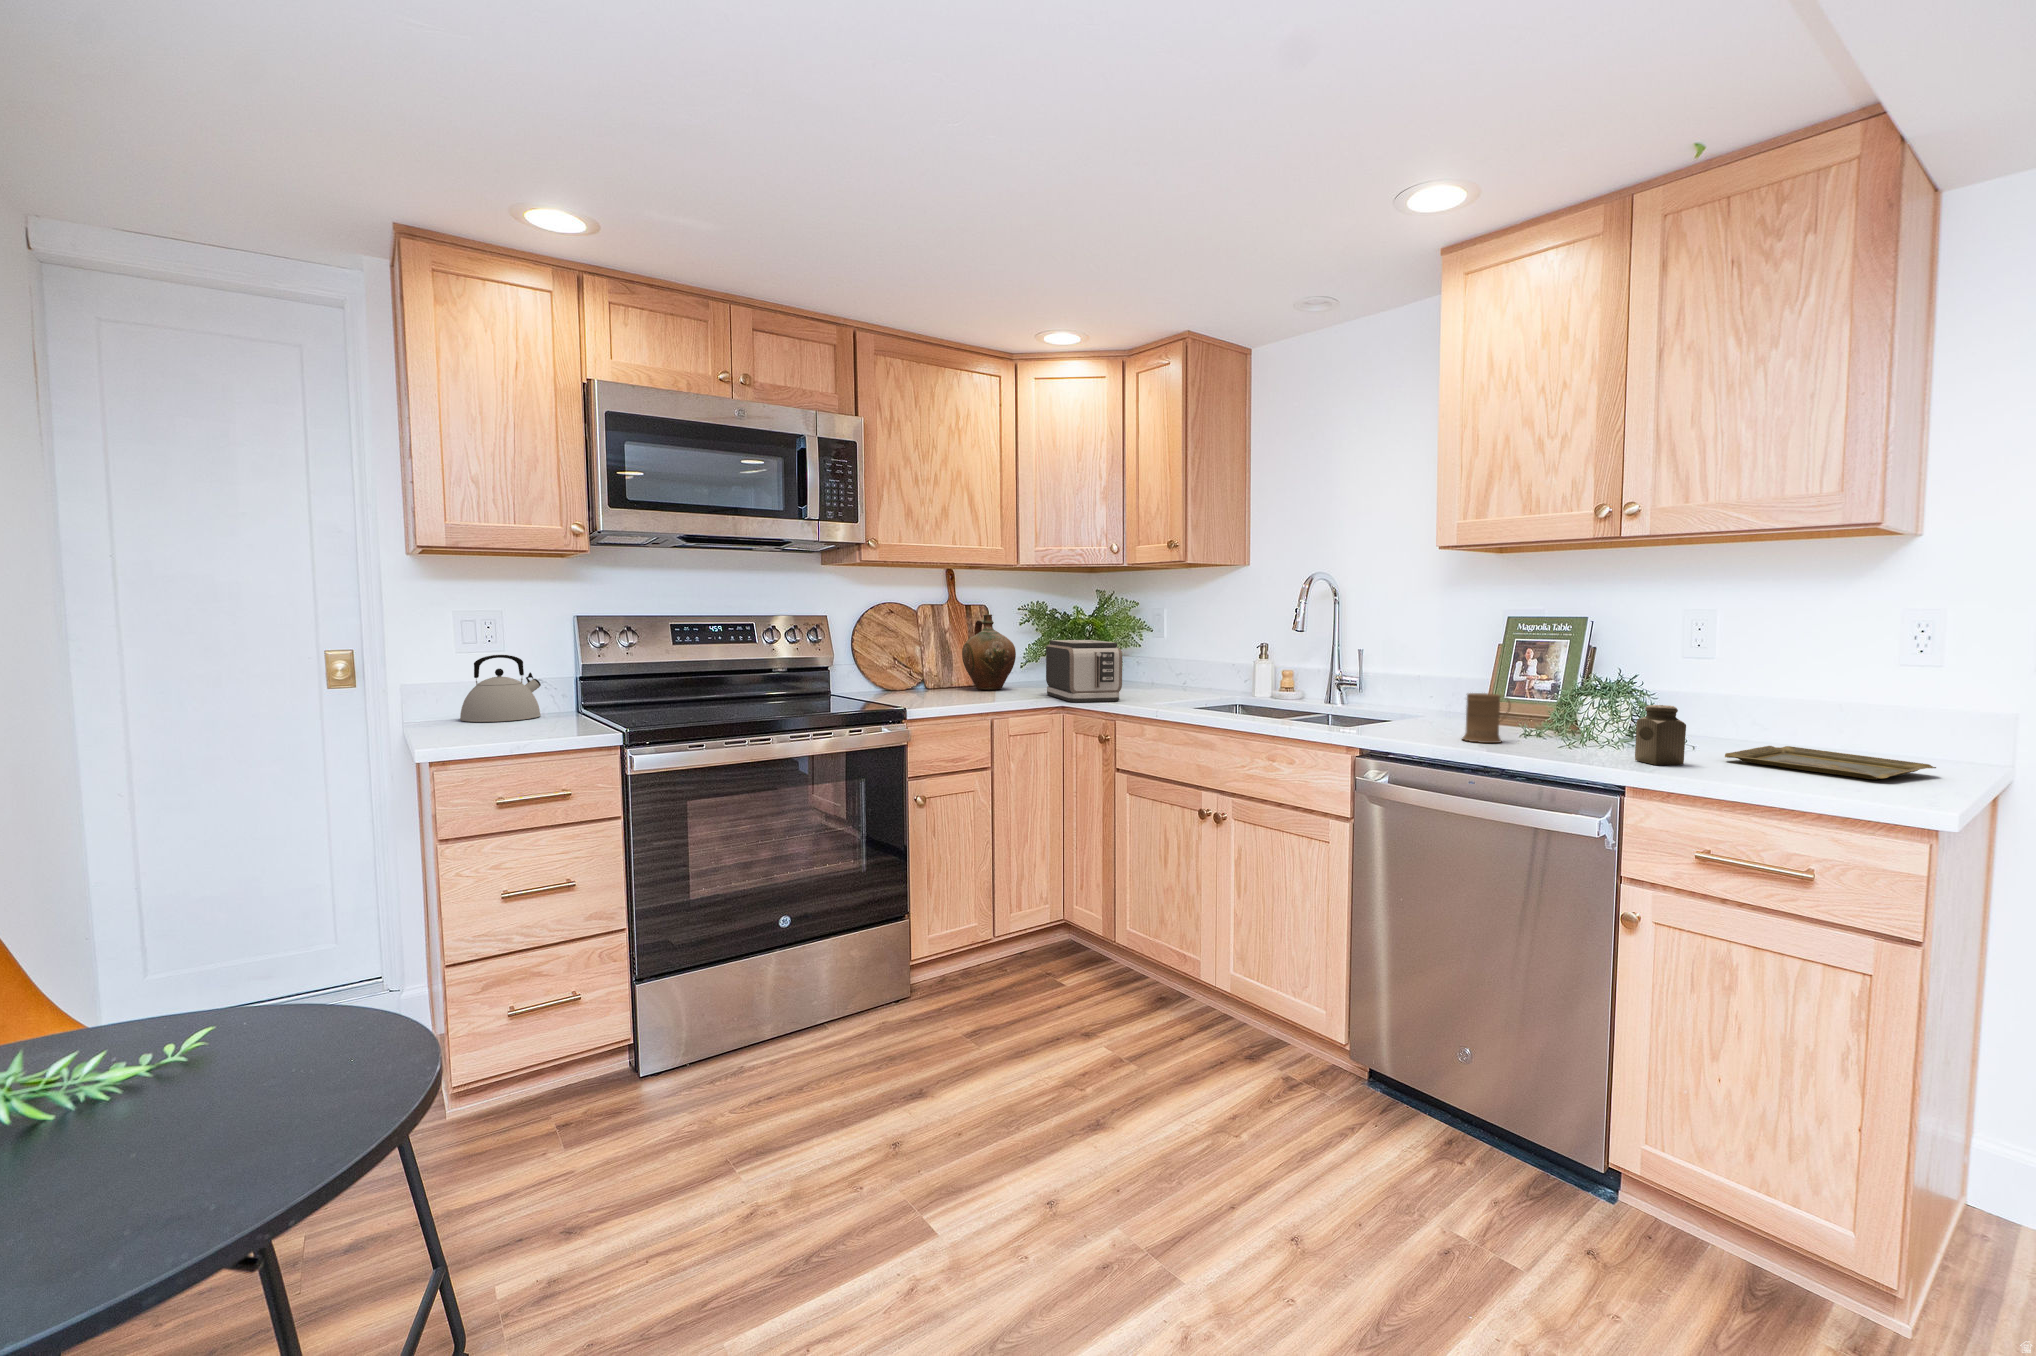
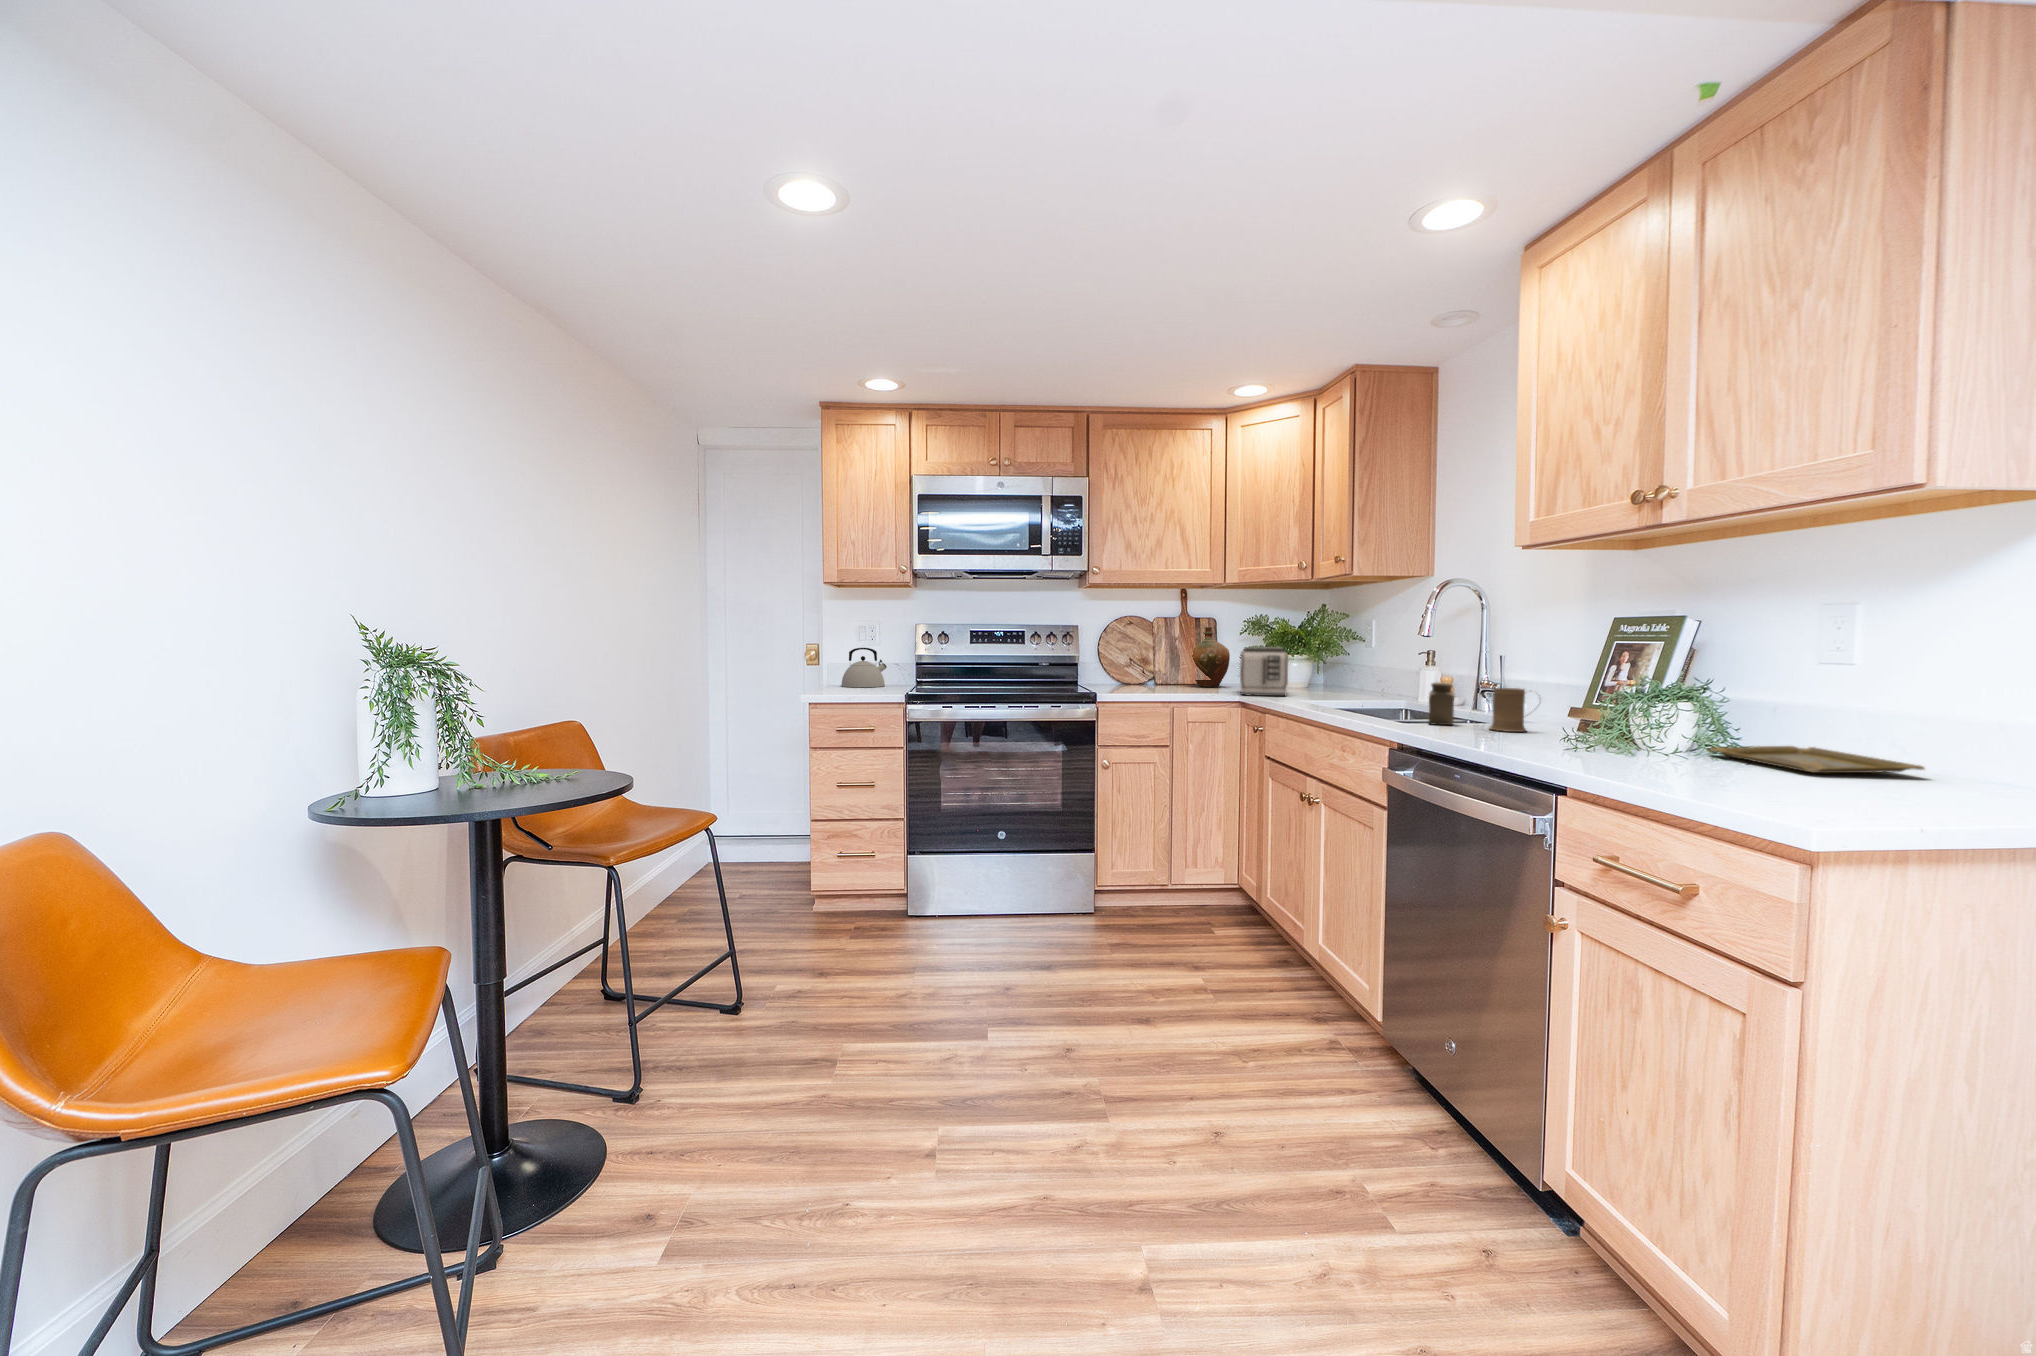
salt shaker: present [1635,705,1686,765] -> present [1428,682,1454,725]

